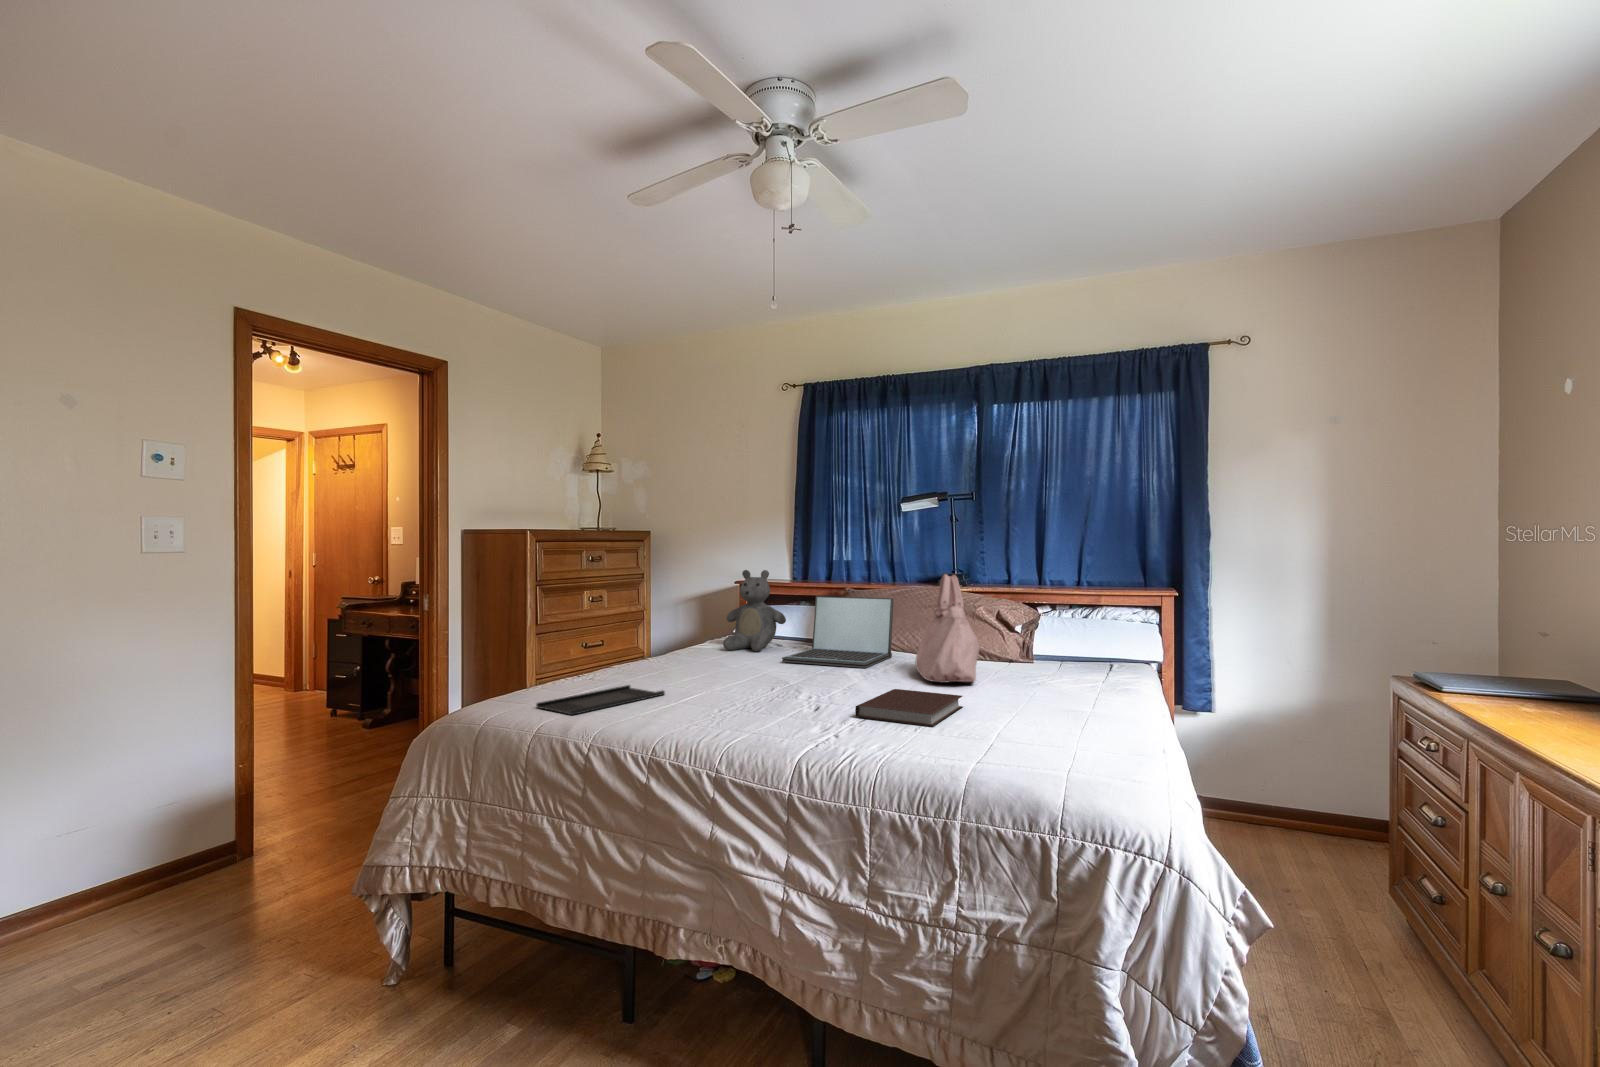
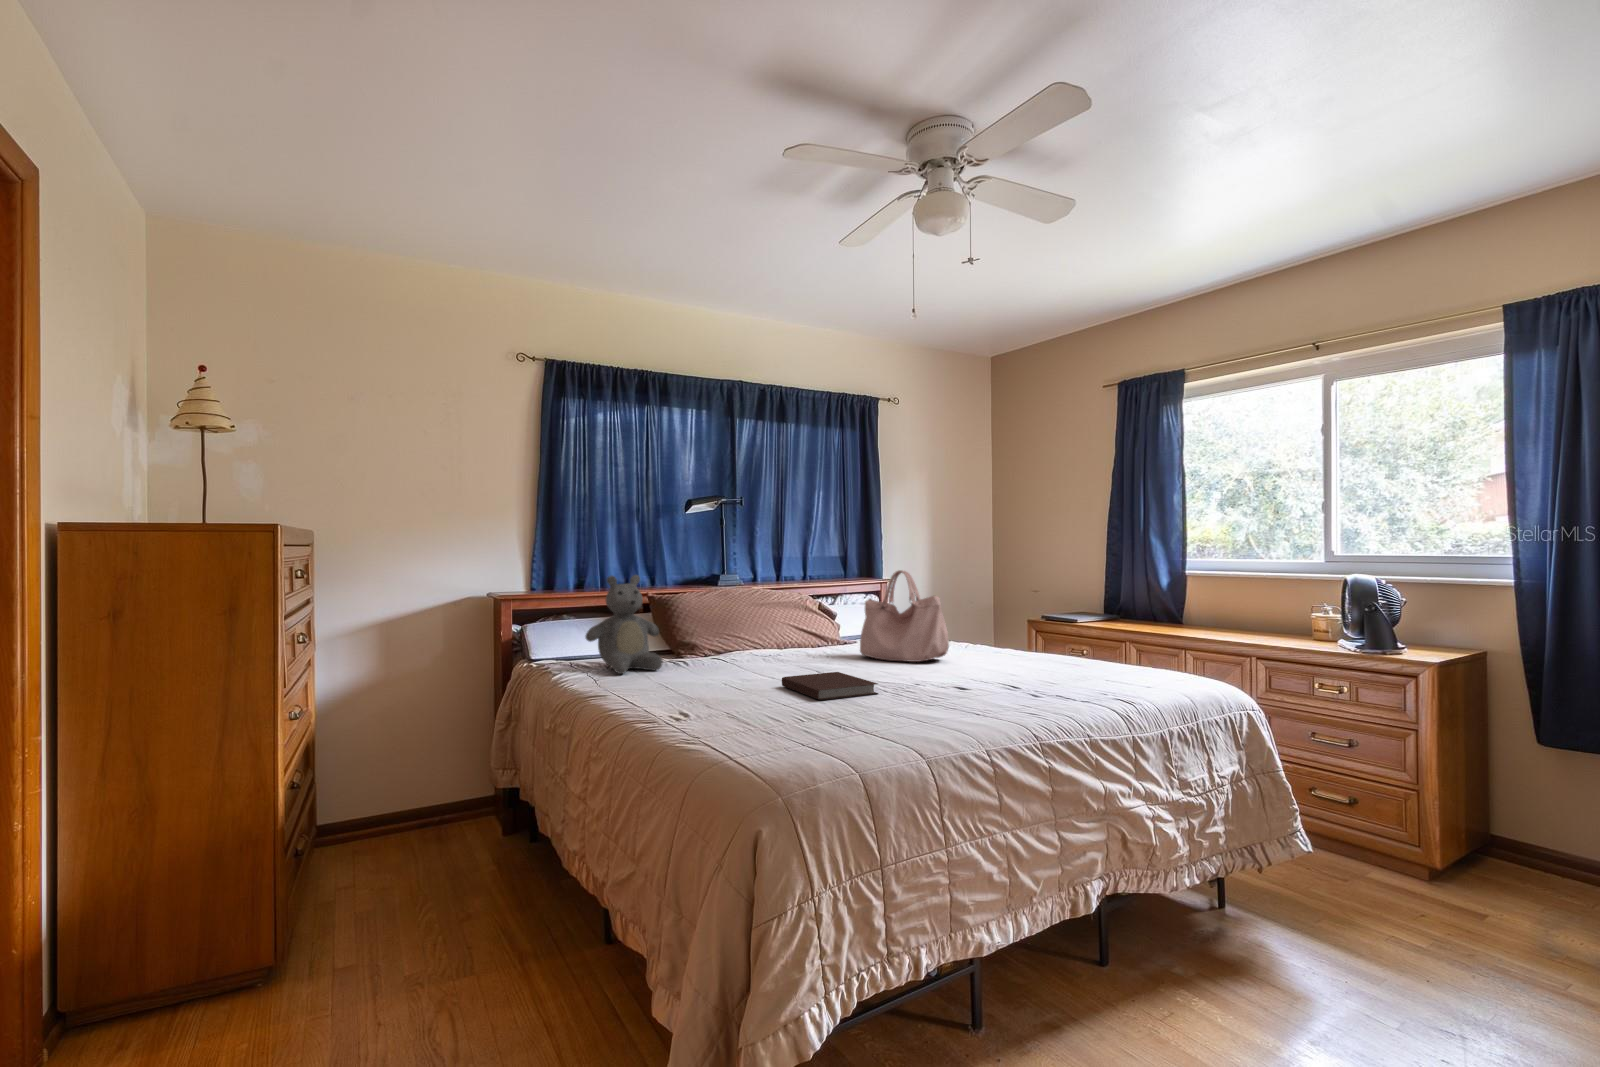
laptop: present [782,596,894,668] -> none [705,597,824,672]
tray: present [536,685,665,715] -> none [788,705,900,745]
notebook: present [855,689,962,727] -> present [782,672,878,700]

